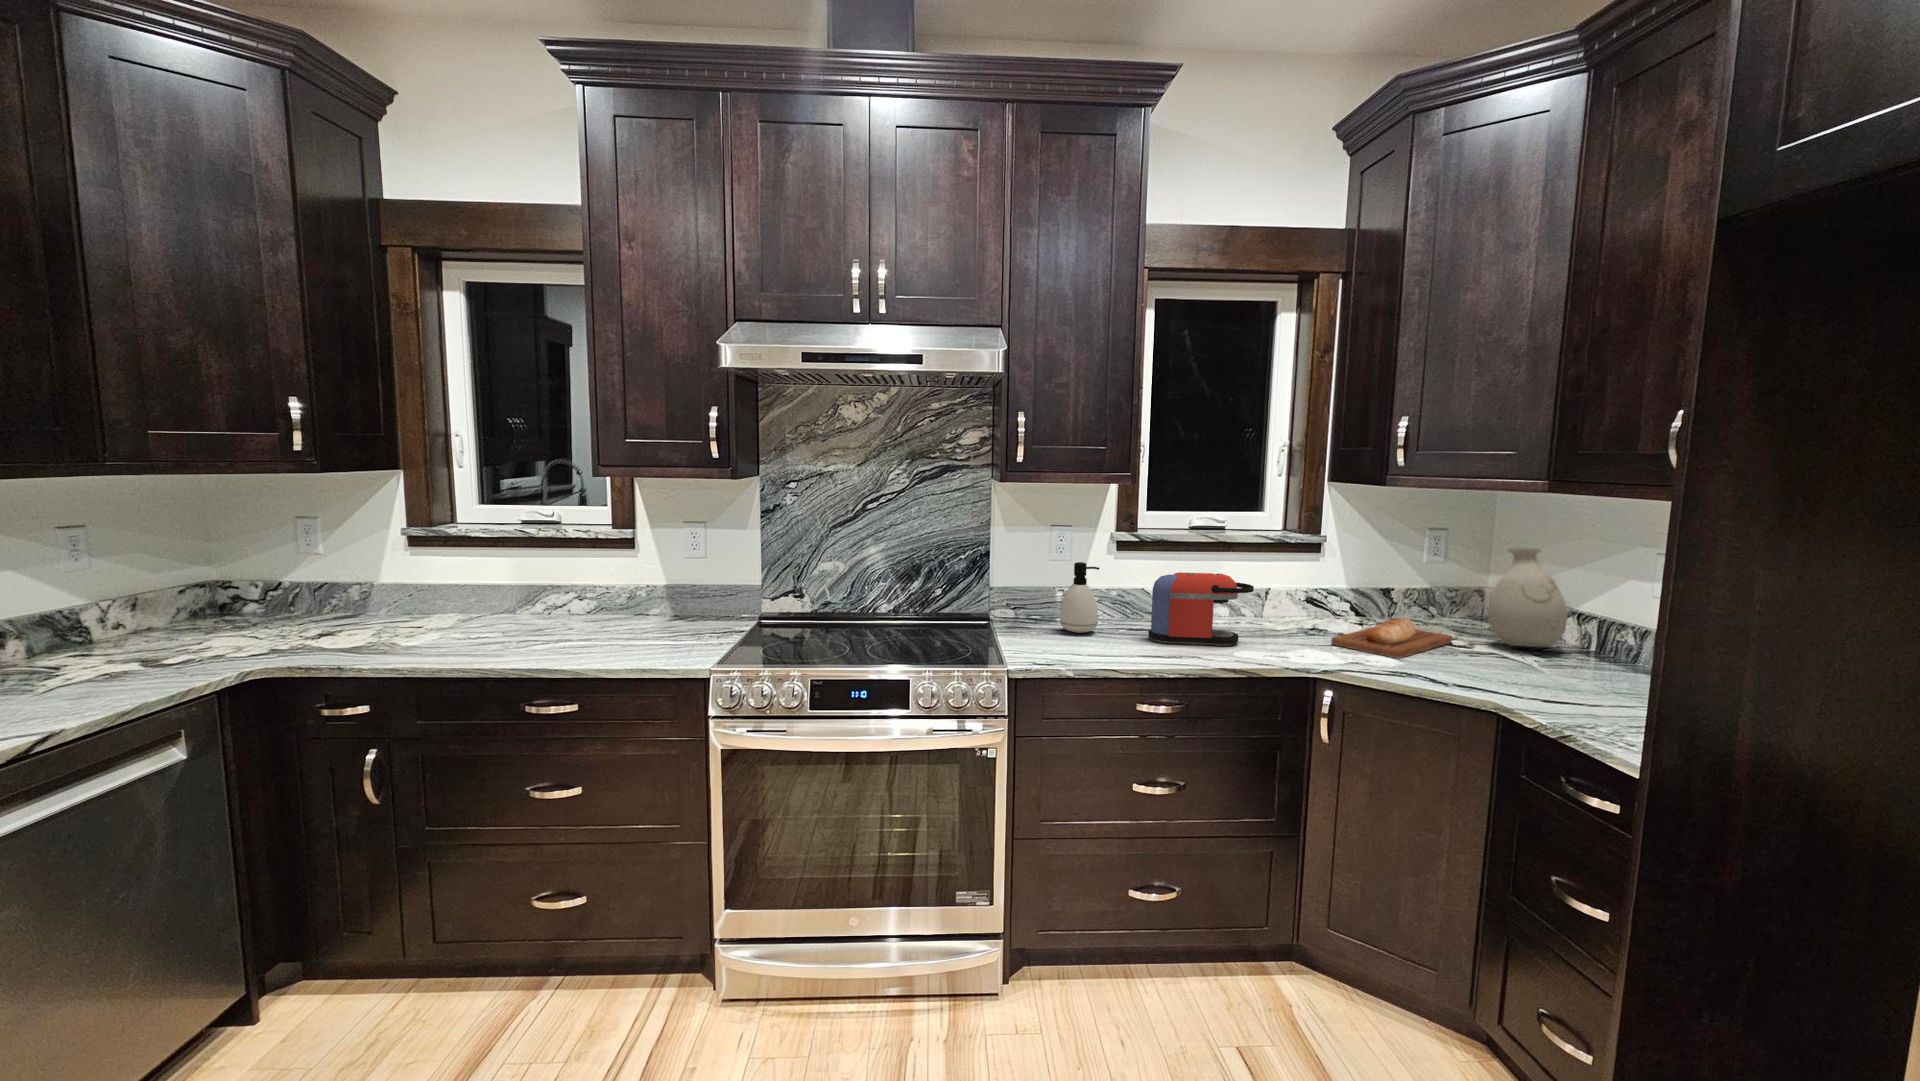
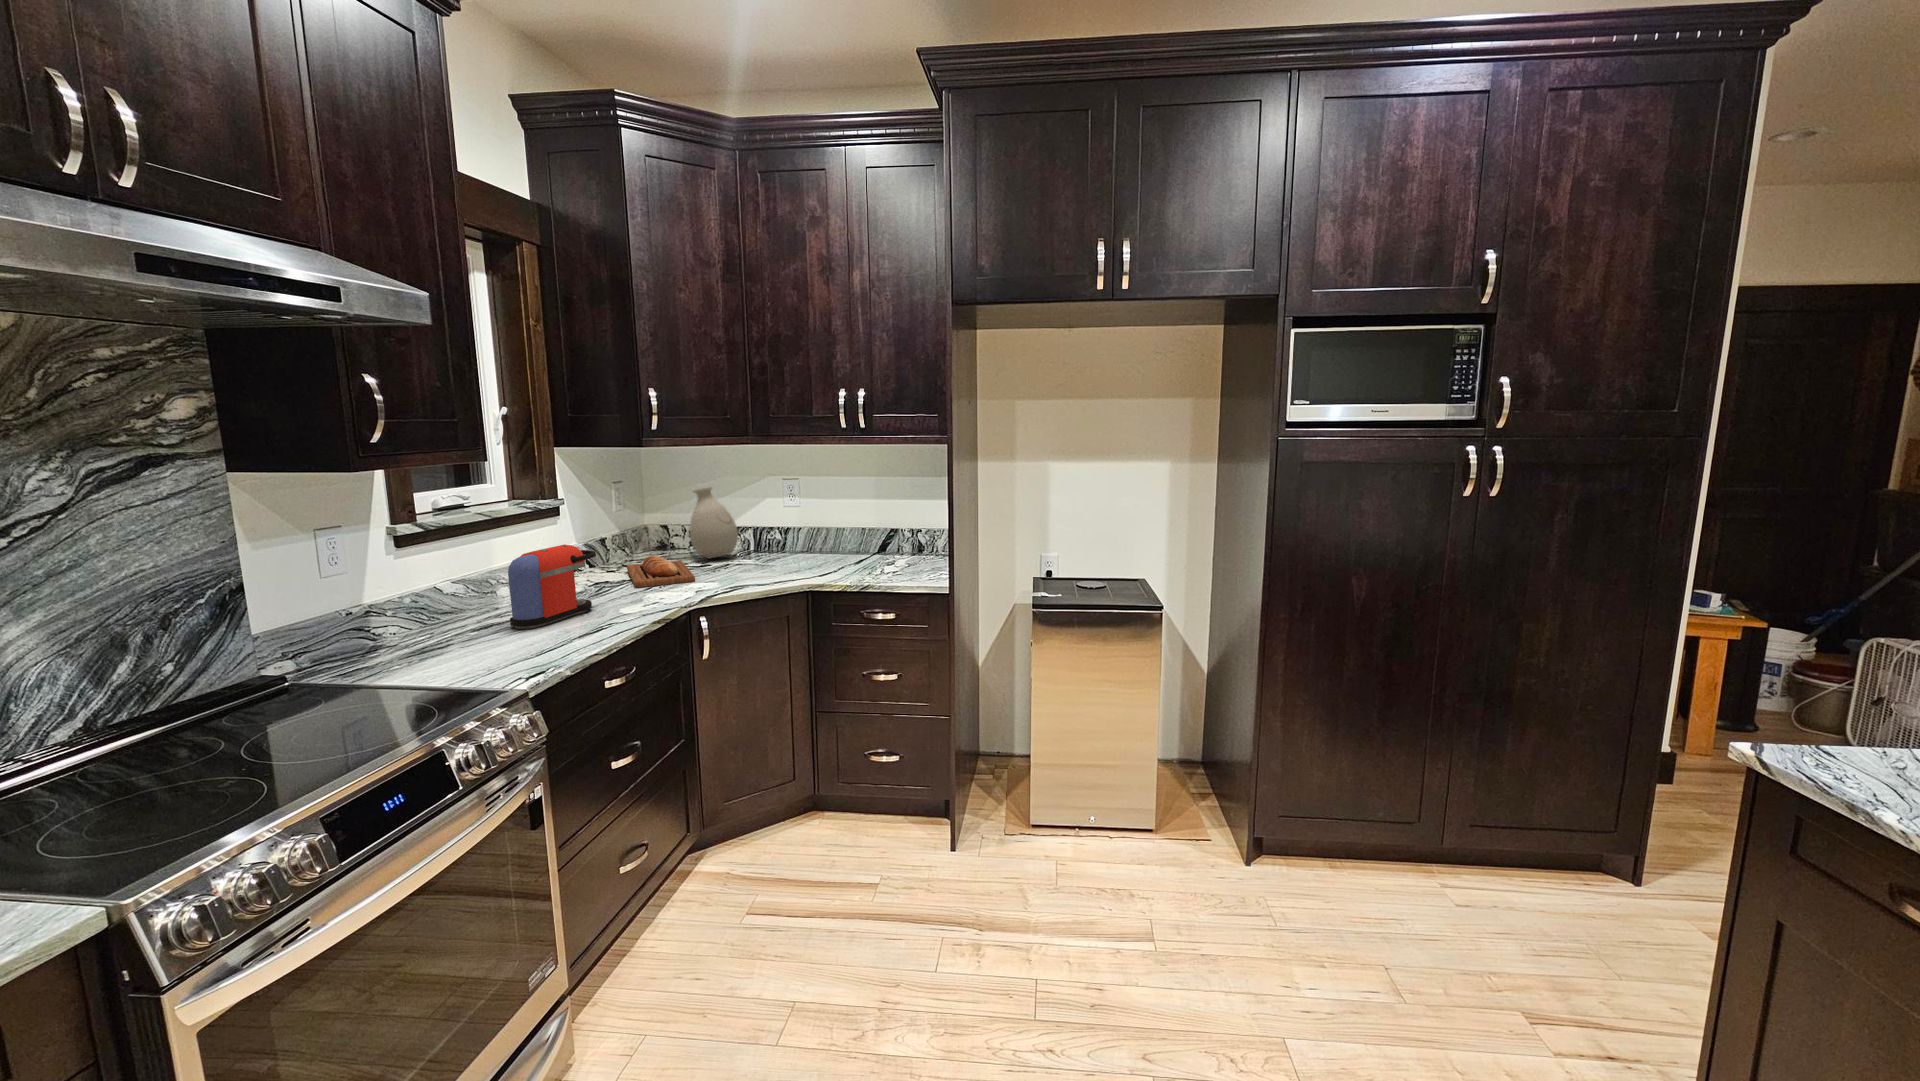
soap dispenser: present [1060,562,1099,633] -> none [399,565,455,652]

